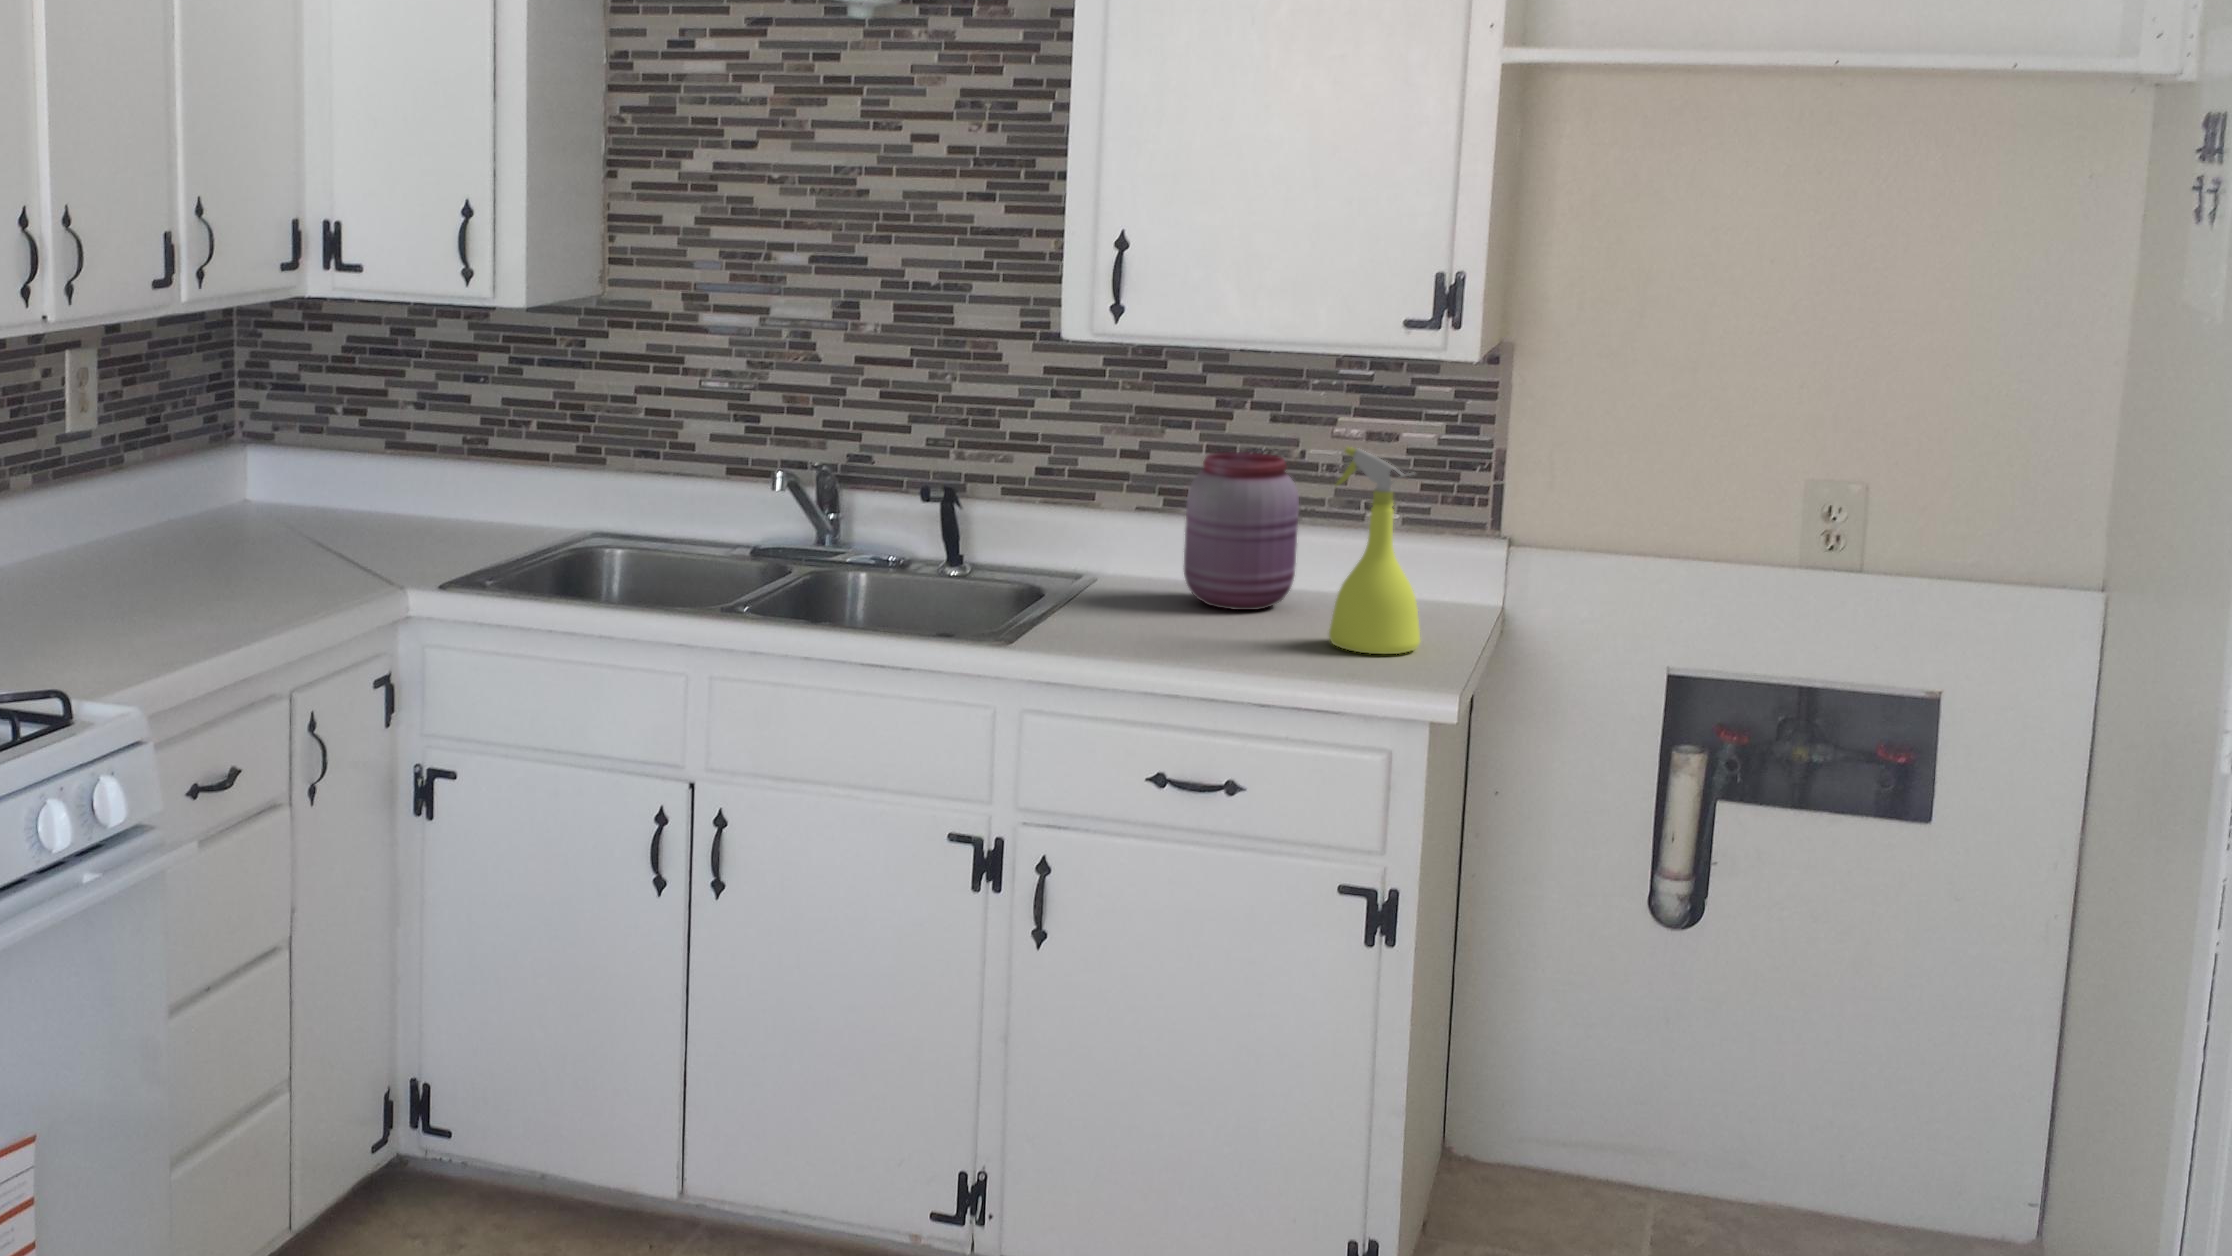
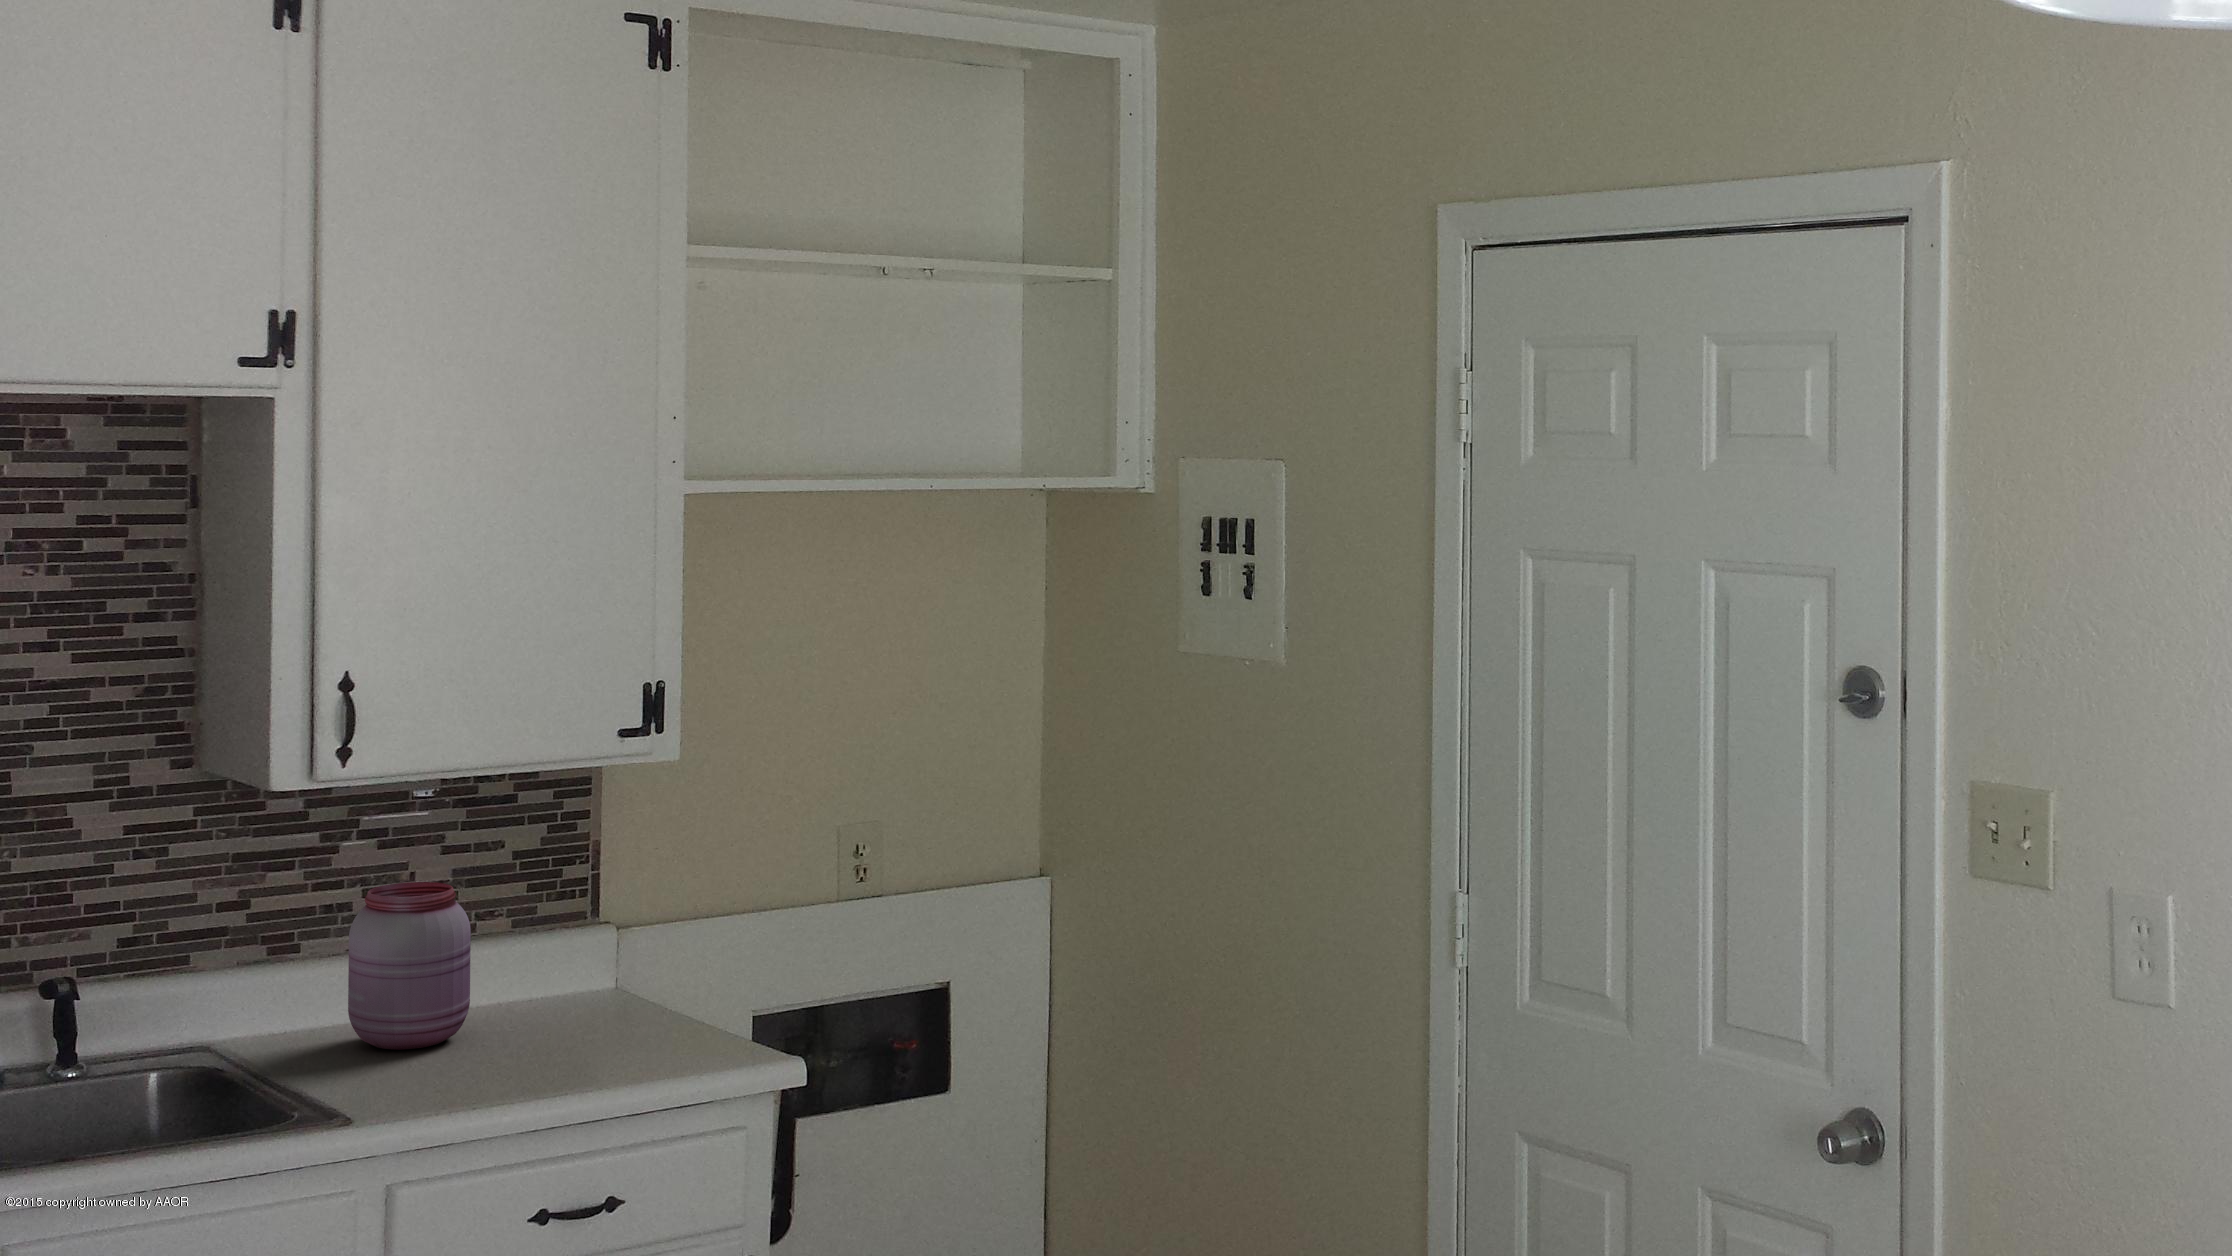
spray bottle: present [1329,447,1420,654] -> none [579,863,669,1059]

